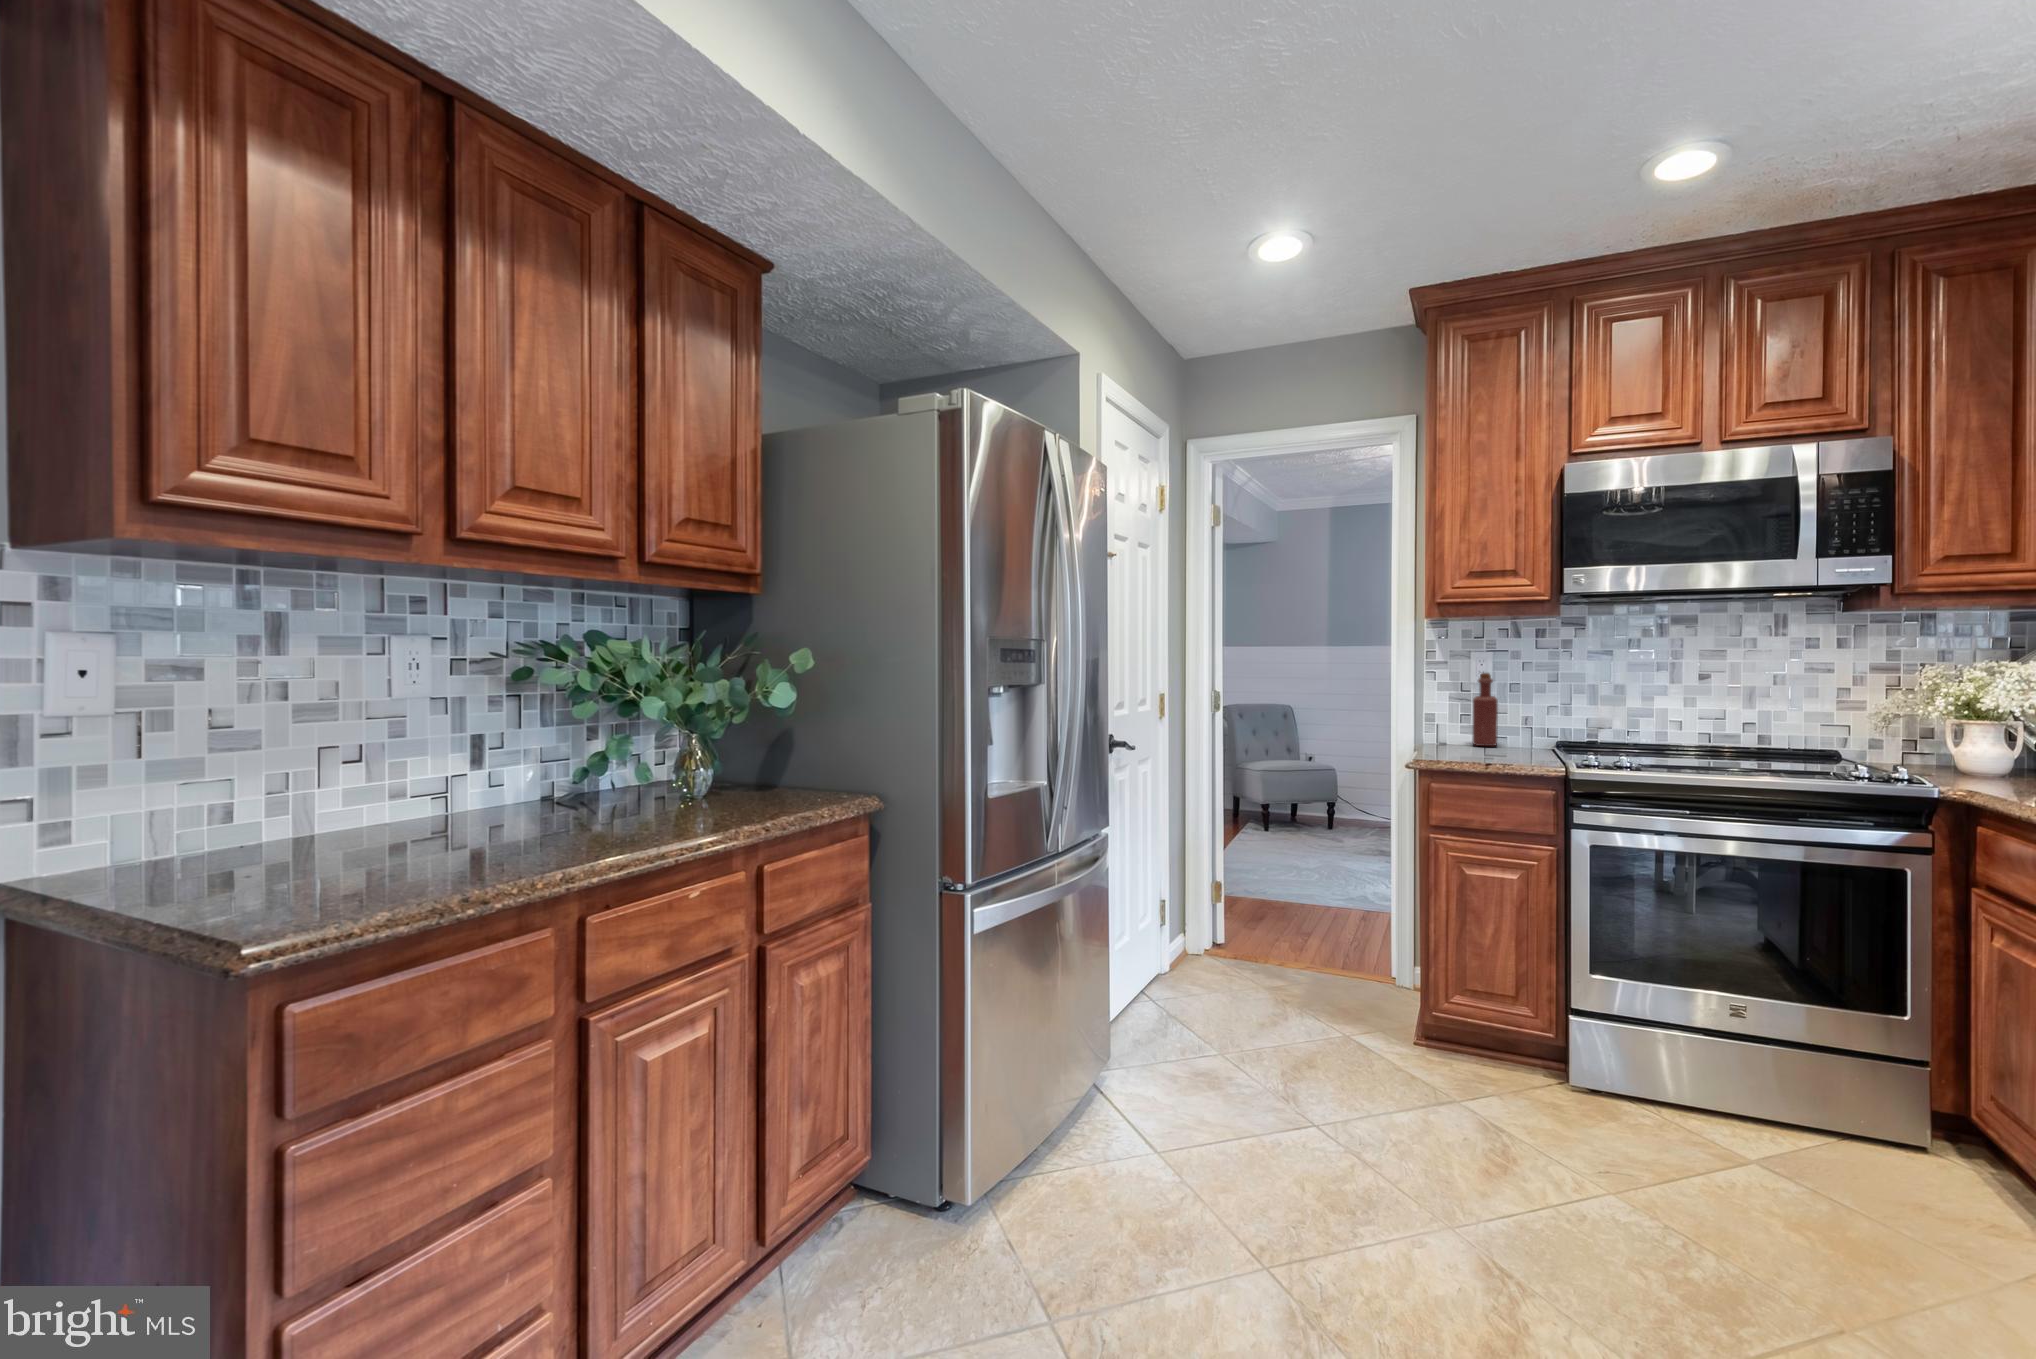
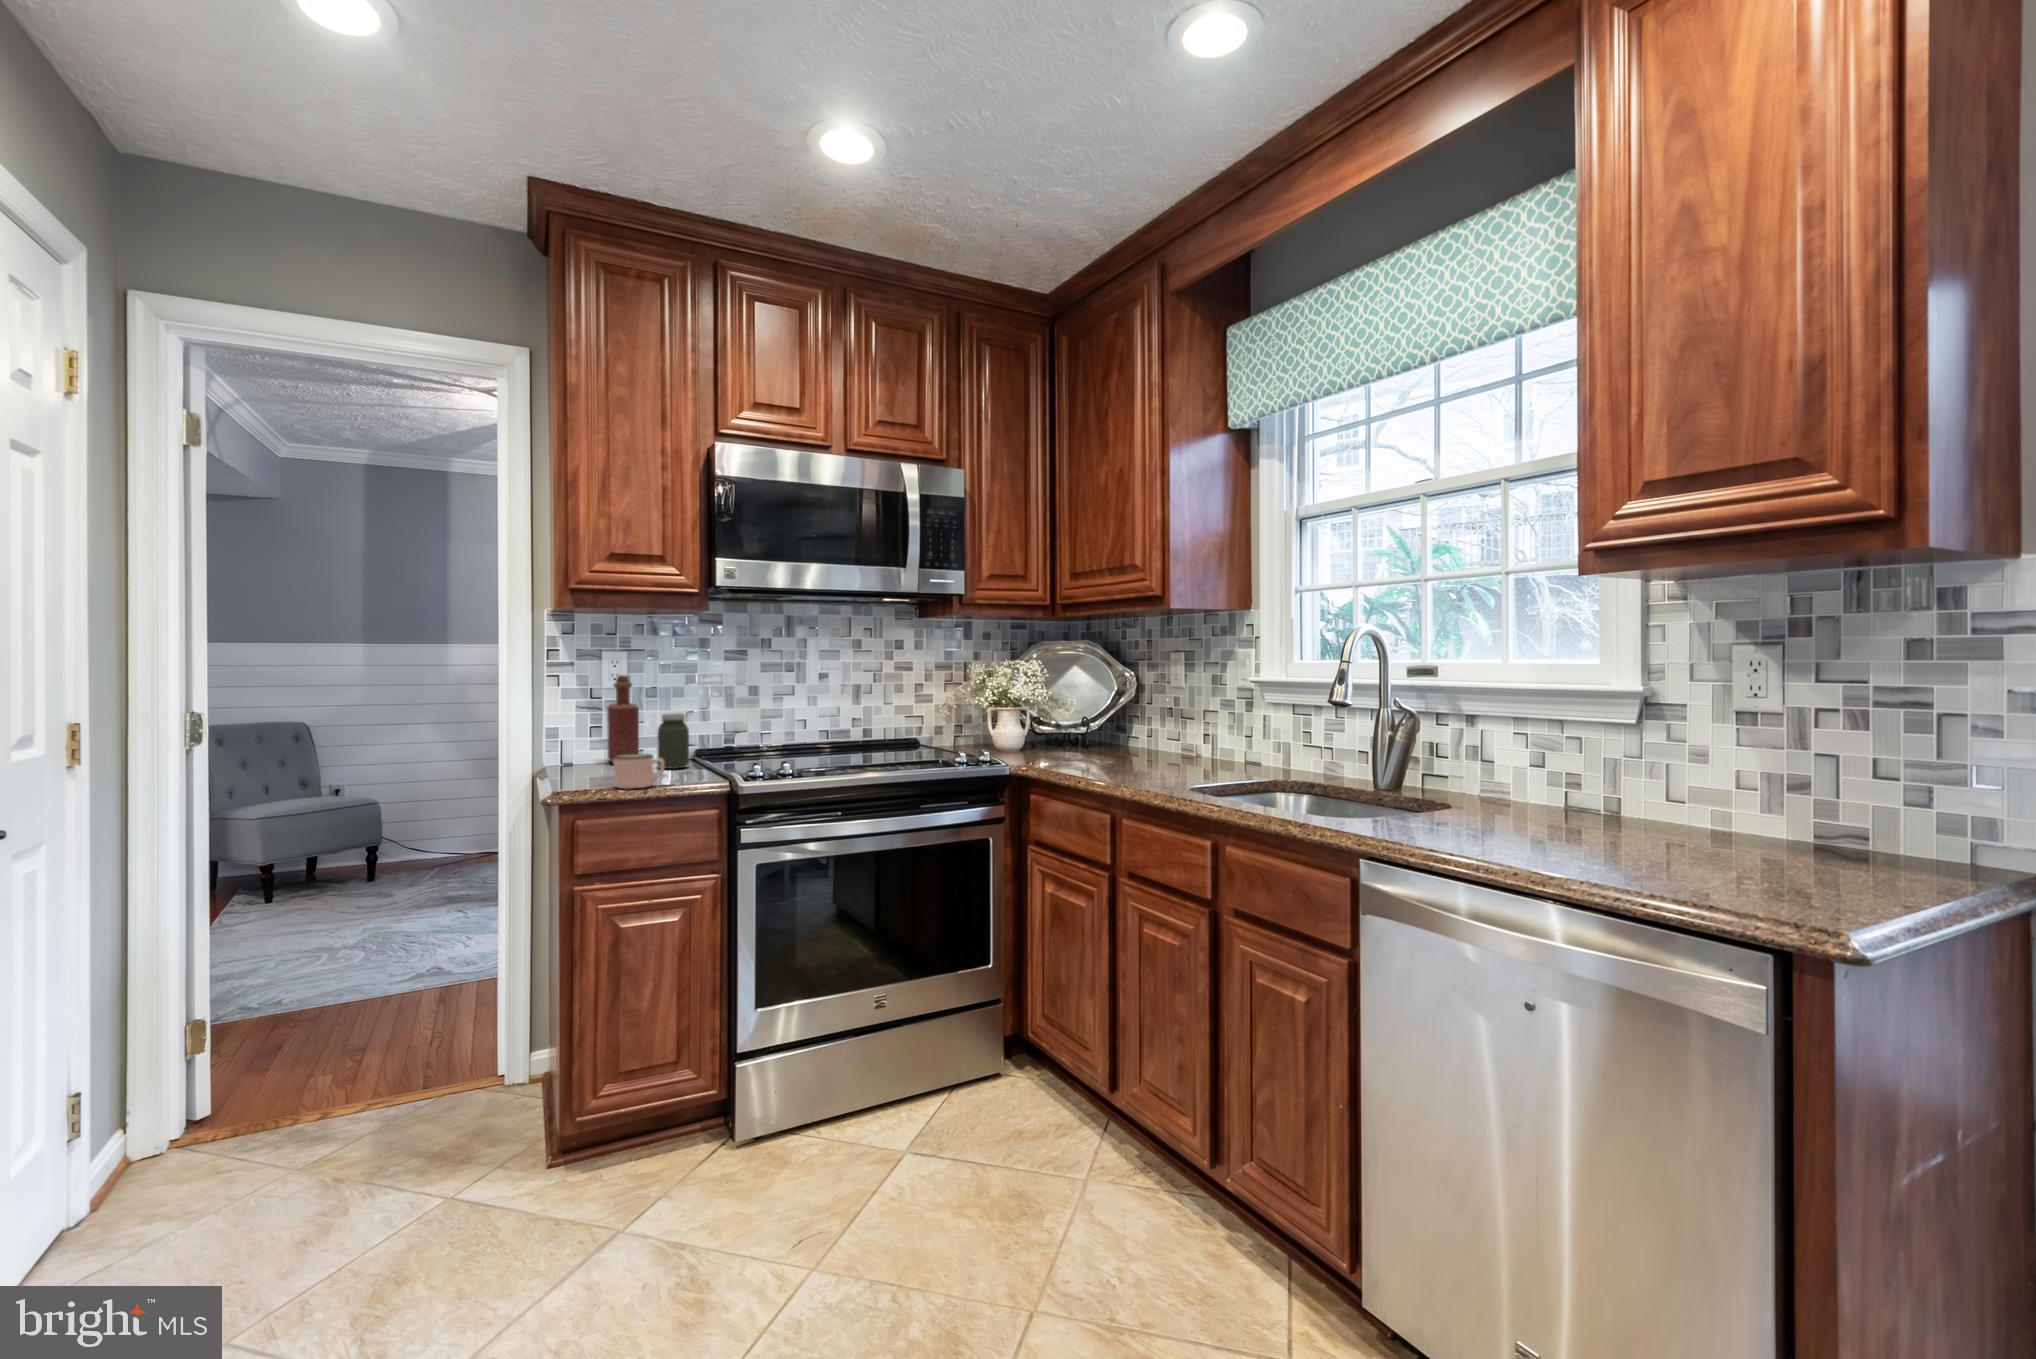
jar: none [1511,706,1540,753] -> present [657,713,689,769]
mug: none [1462,737,1503,764] -> present [613,754,664,789]

